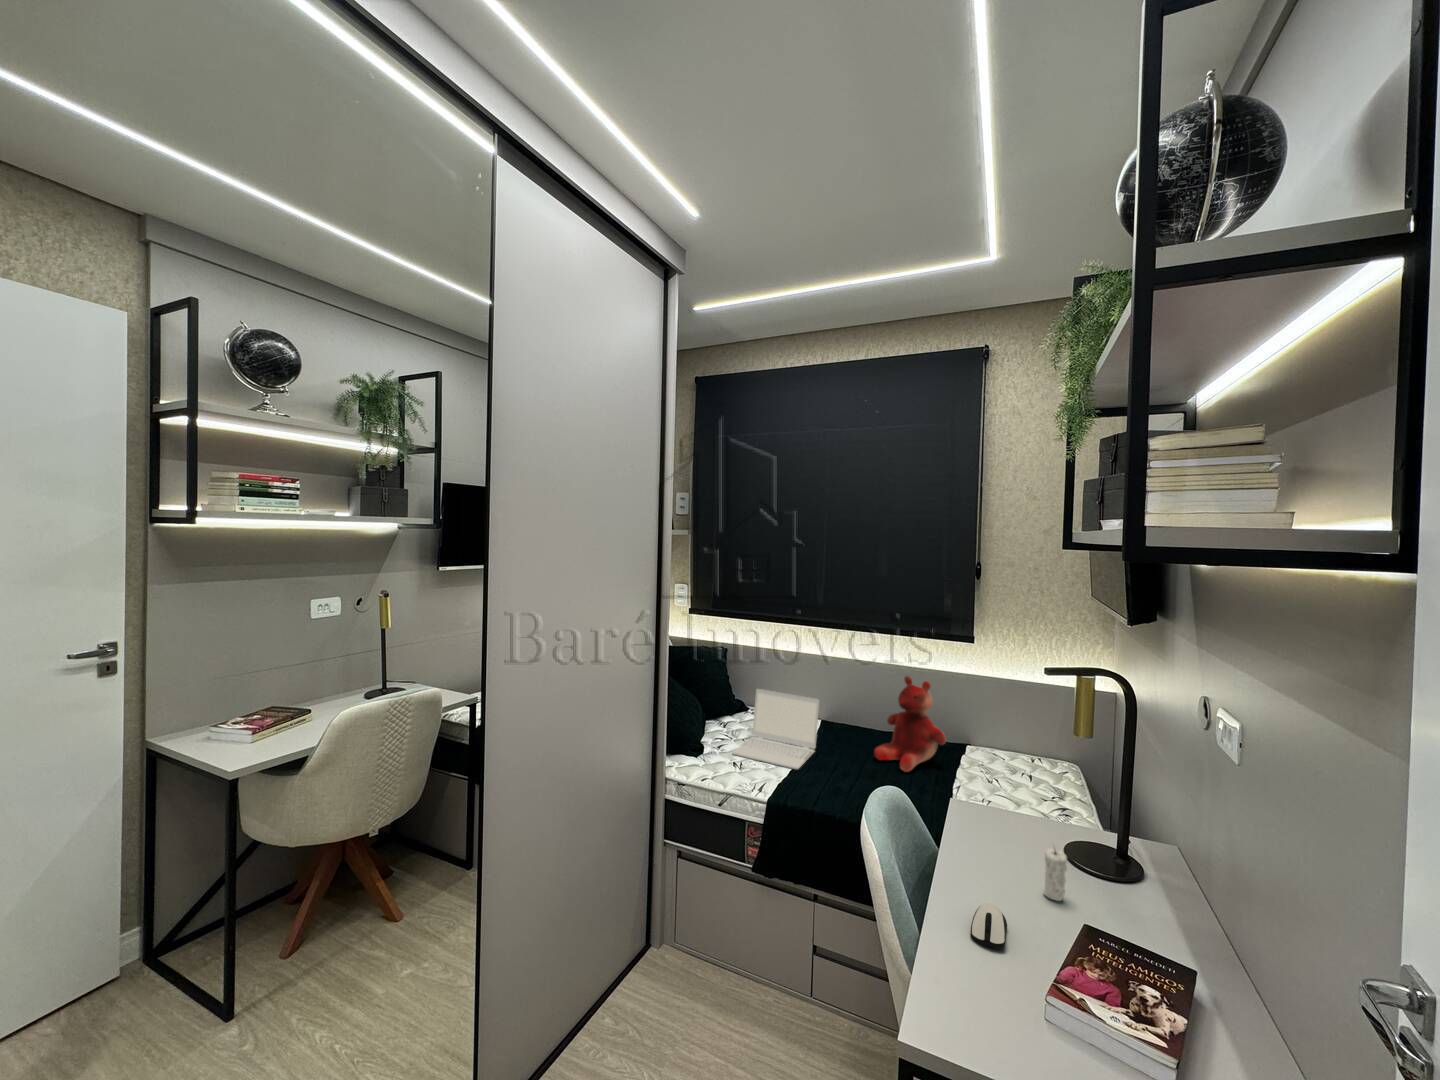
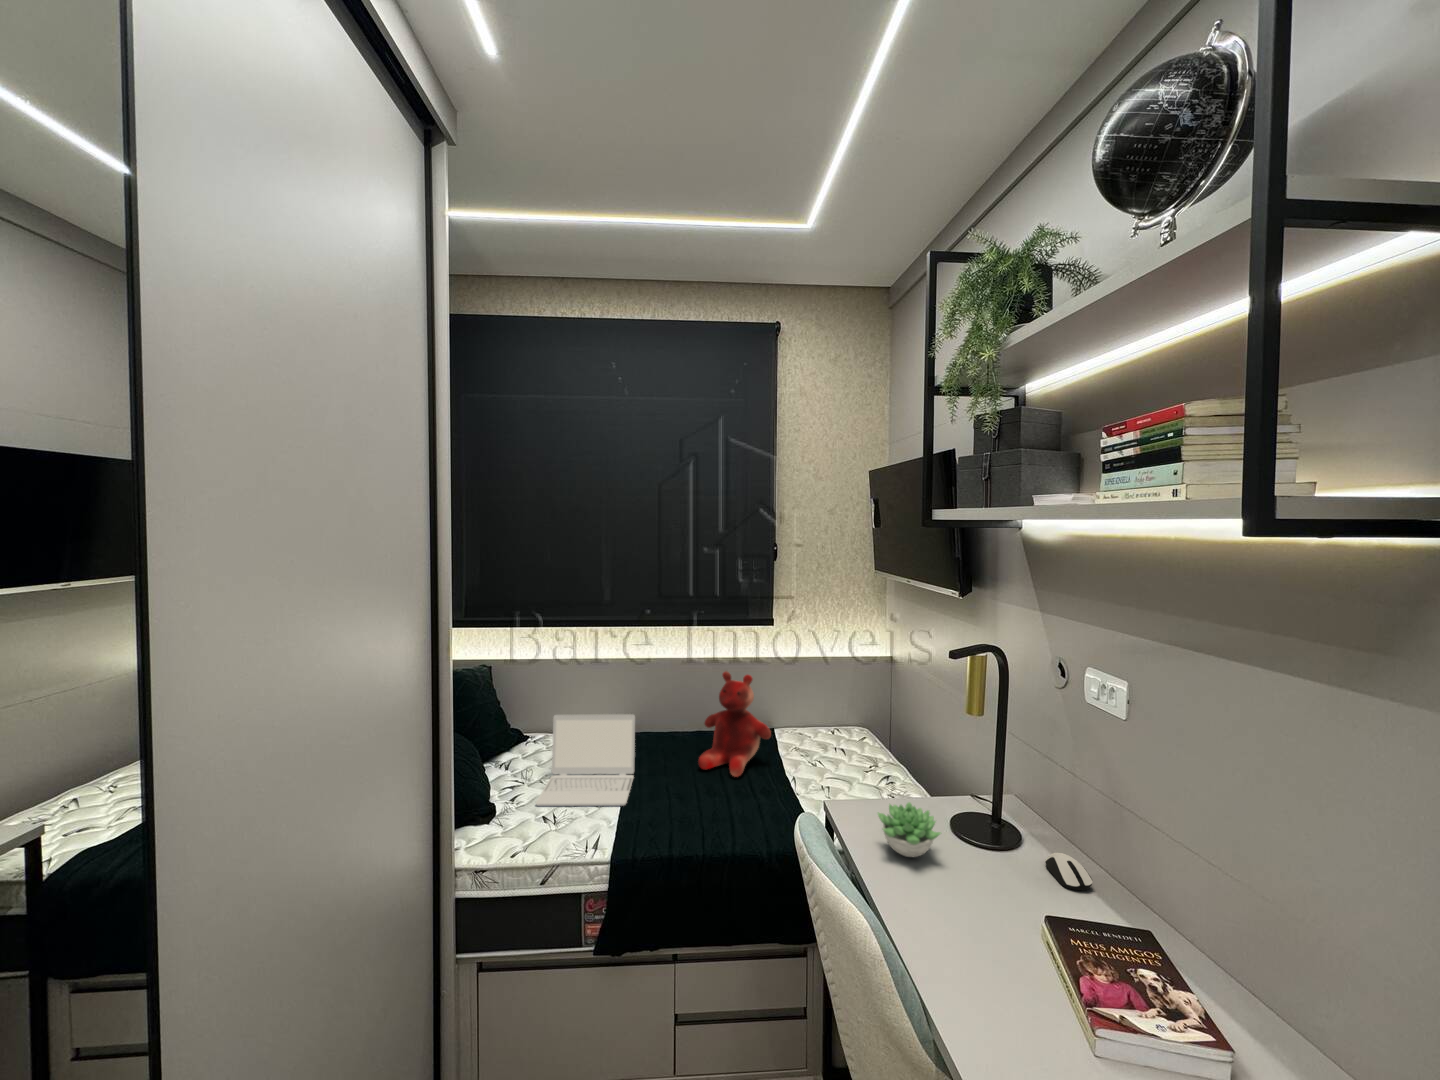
succulent plant: none [970,803,1034,856] -> present [878,802,941,857]
candle: present [1043,849,1067,901] -> none [971,833,994,894]
computer mouse: present [970,903,1007,949] -> present [1045,853,1093,890]

